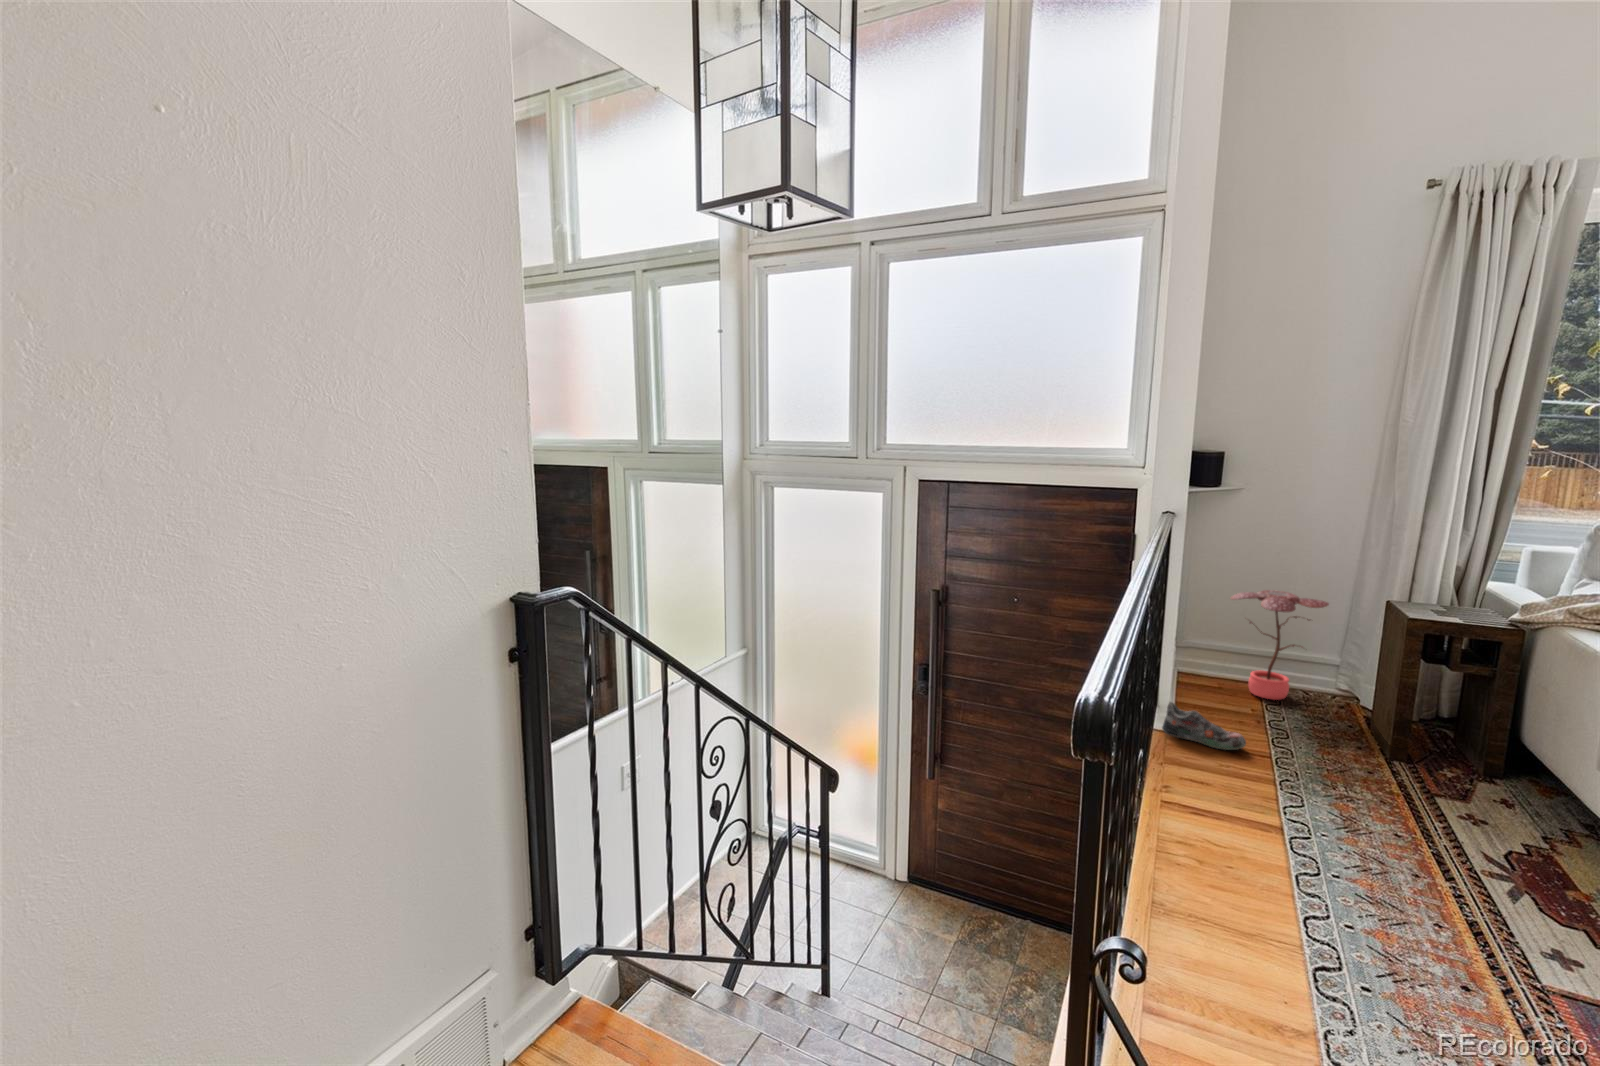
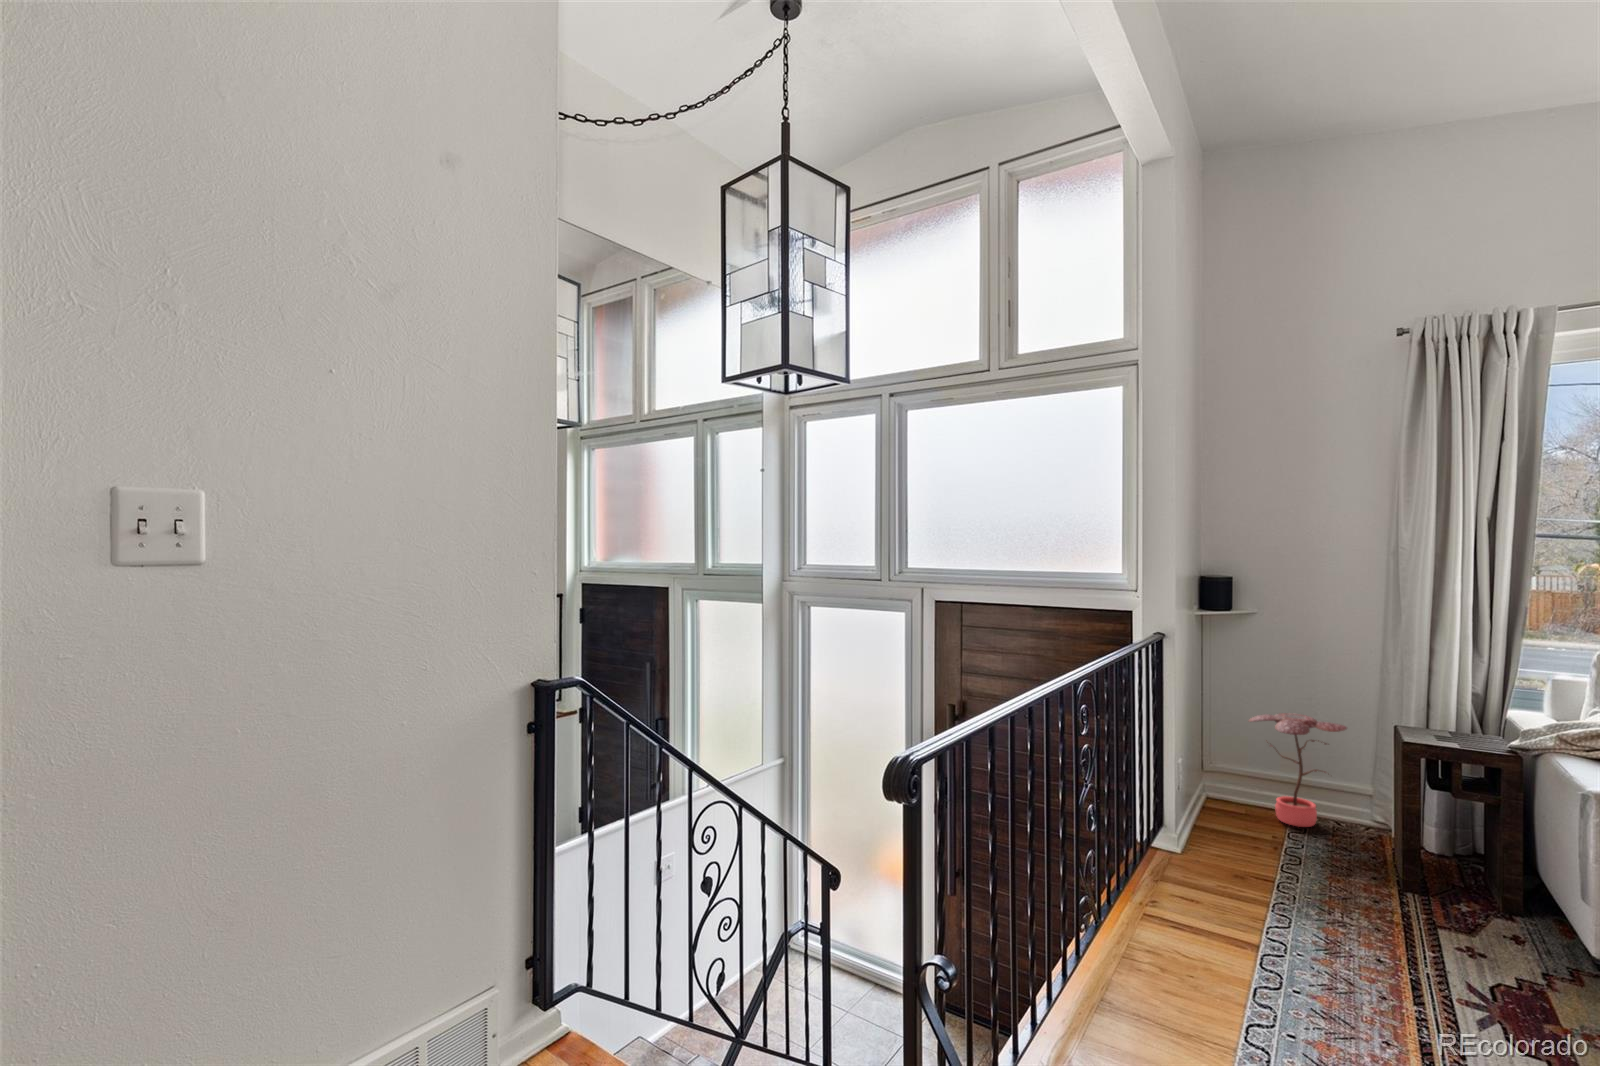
shoe: present [1162,702,1246,750] -> none [1170,821,1251,872]

